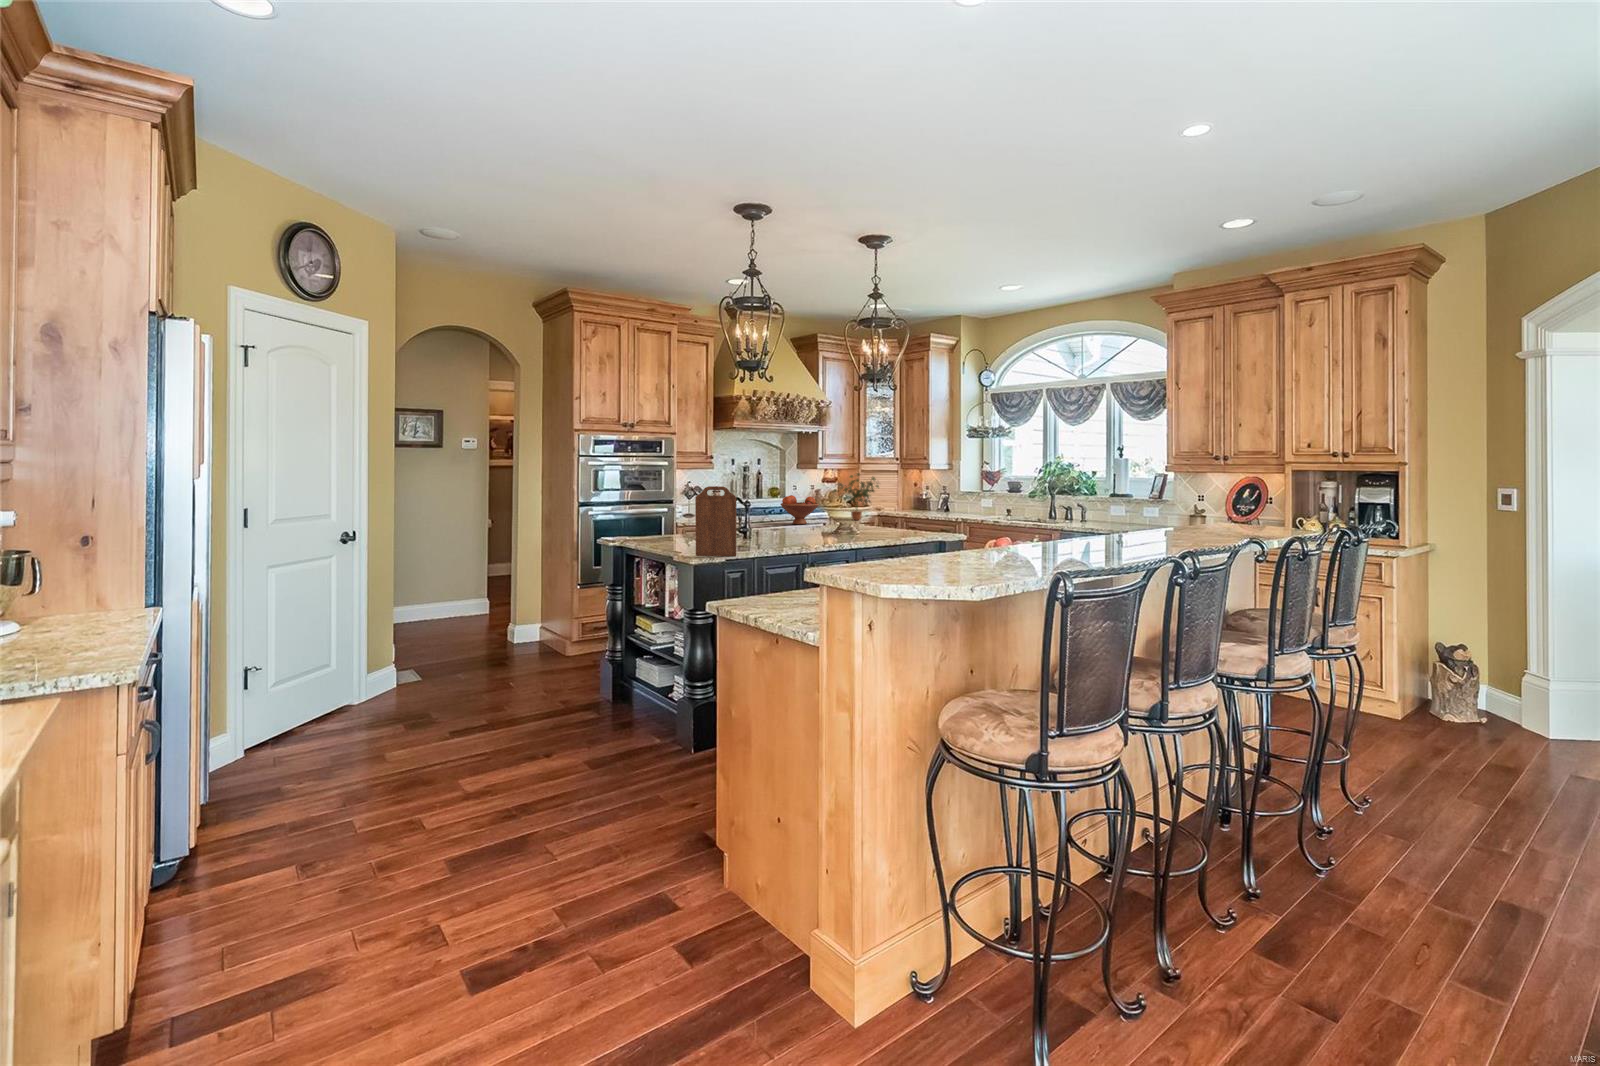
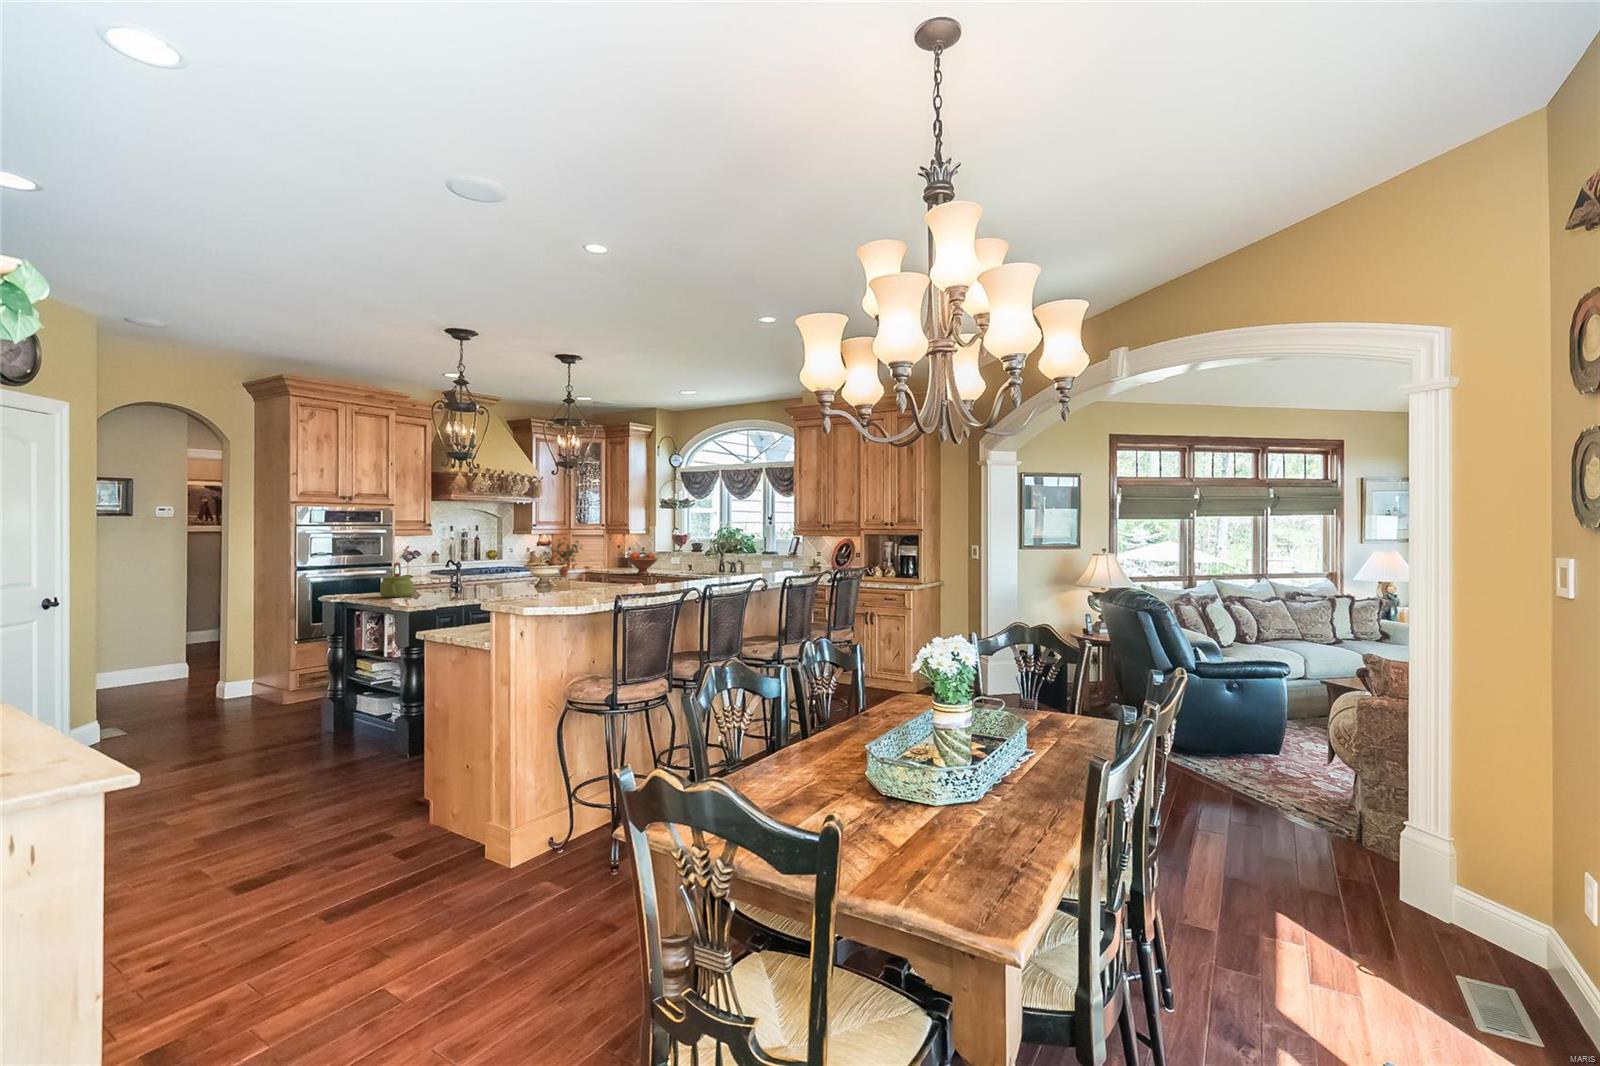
cutting board: present [695,486,736,556] -> none [412,550,448,606]
fruit bowl: present [781,495,819,524] -> present [628,552,658,574]
kettle: none [661,500,696,542] -> present [380,562,414,598]

